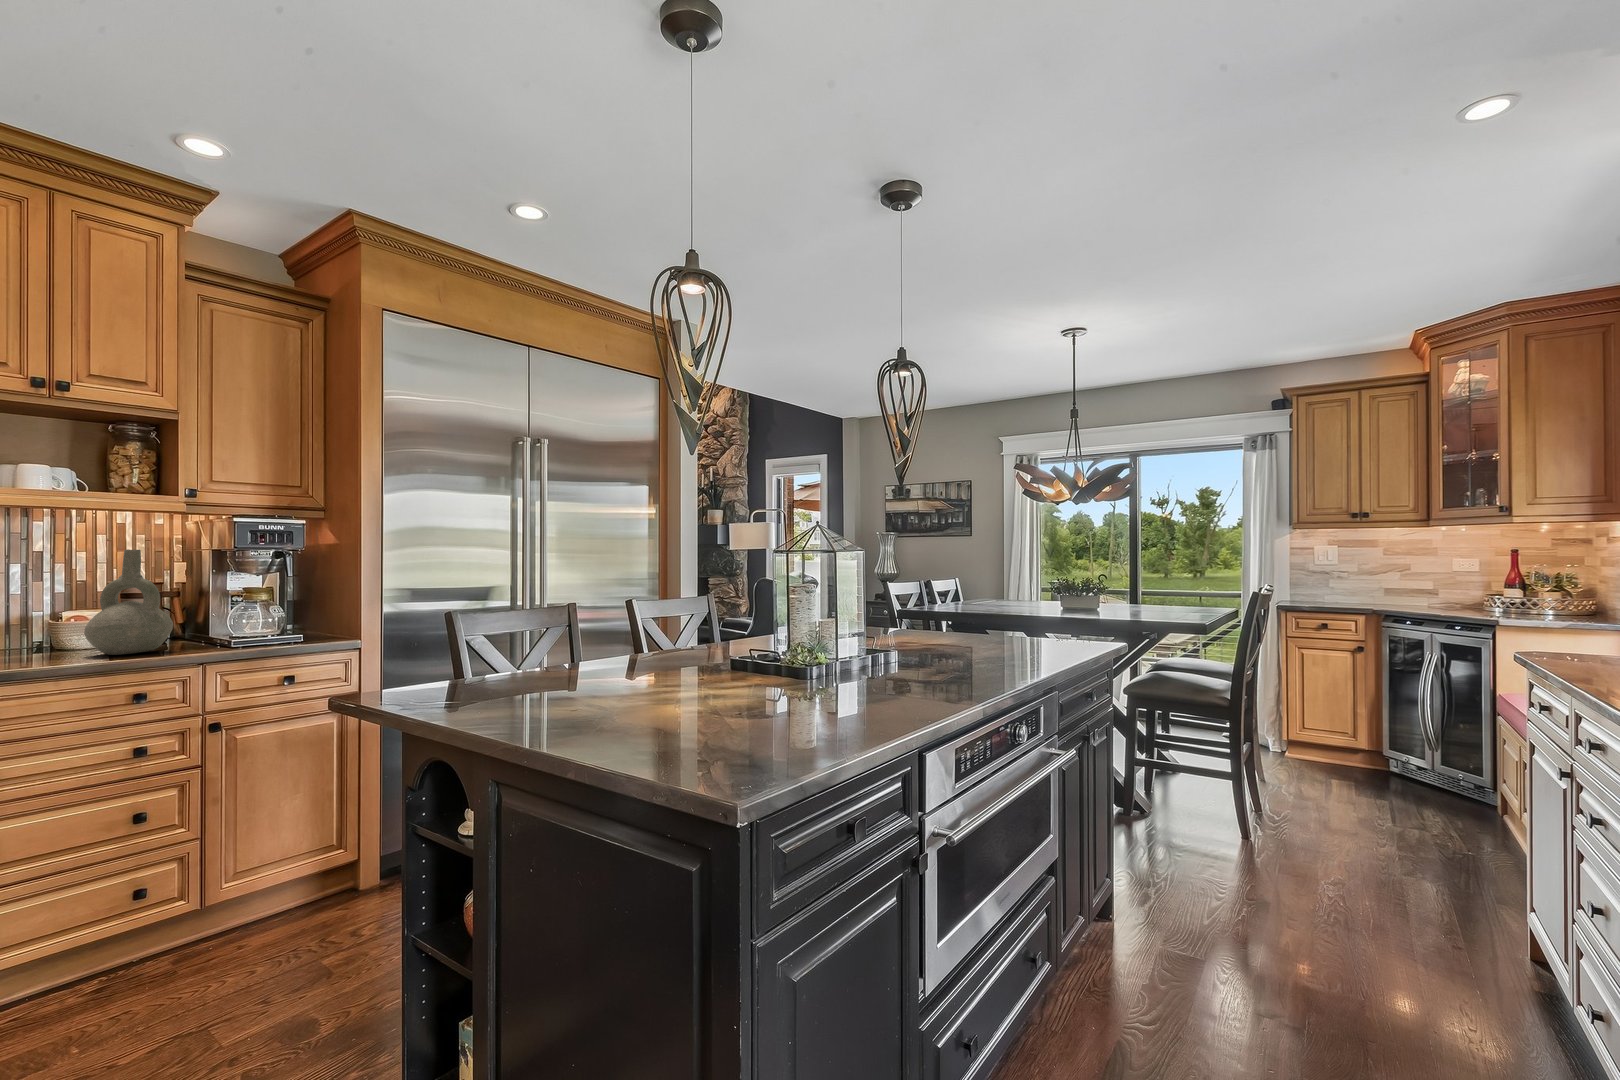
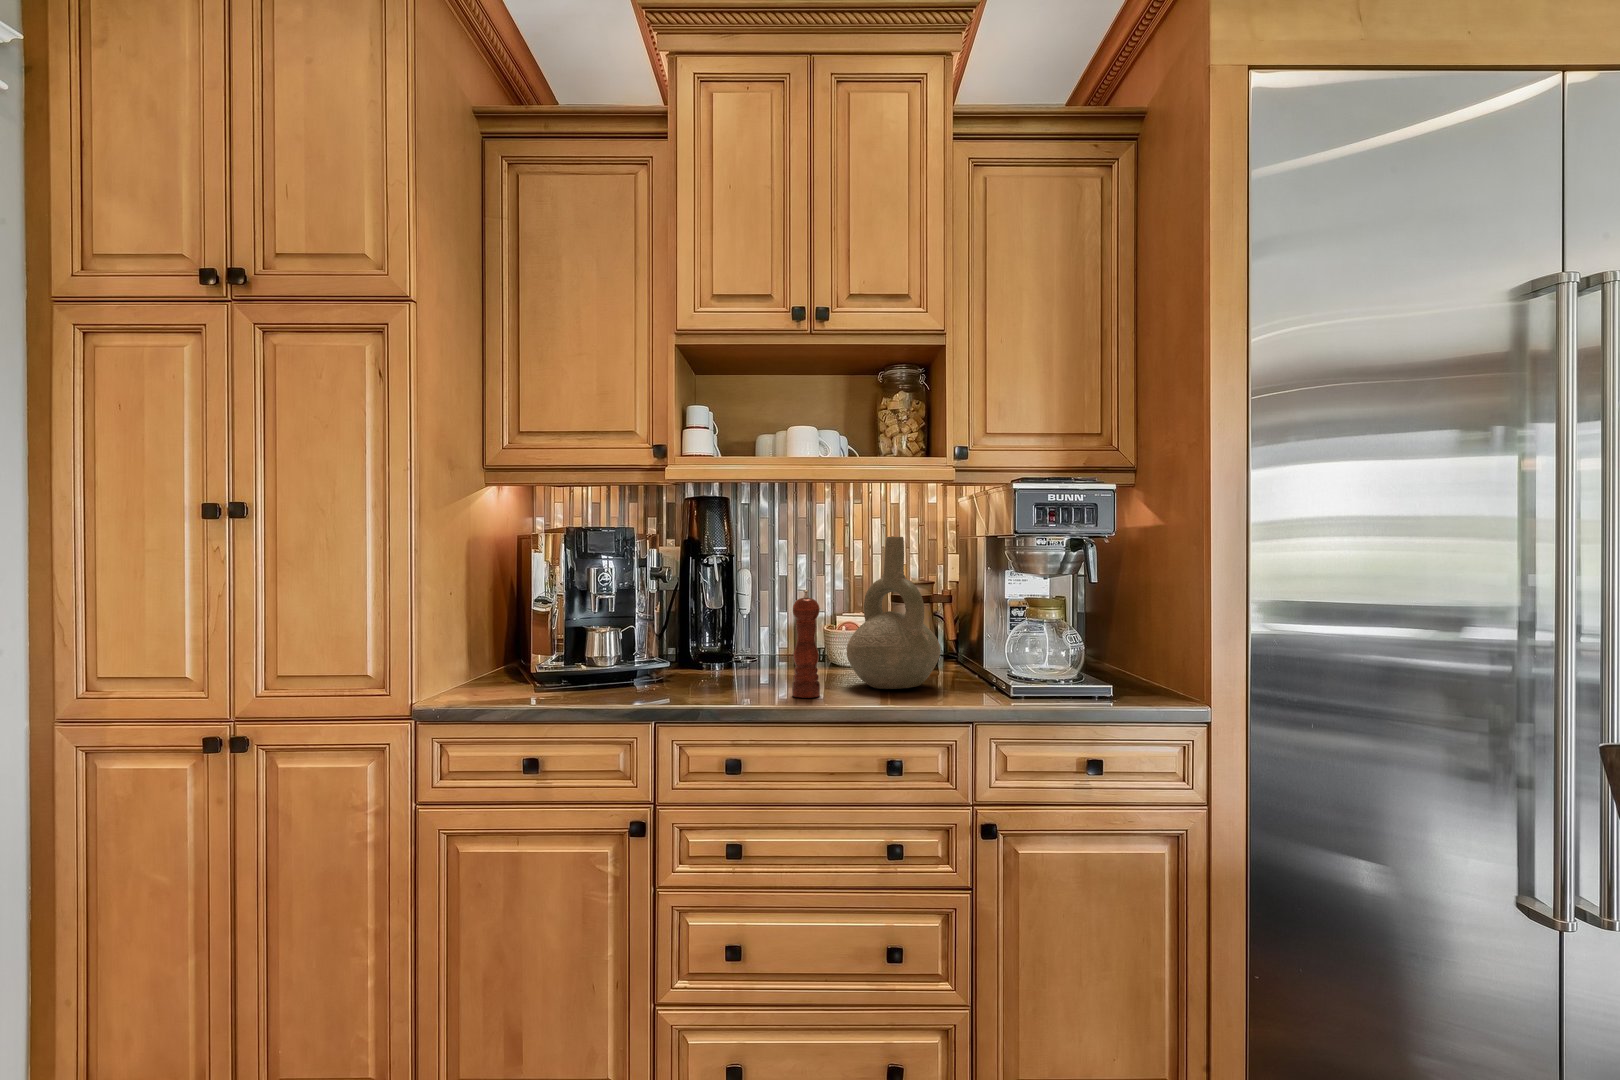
pepper mill: none [35,588,64,665] -> present [792,590,820,698]

